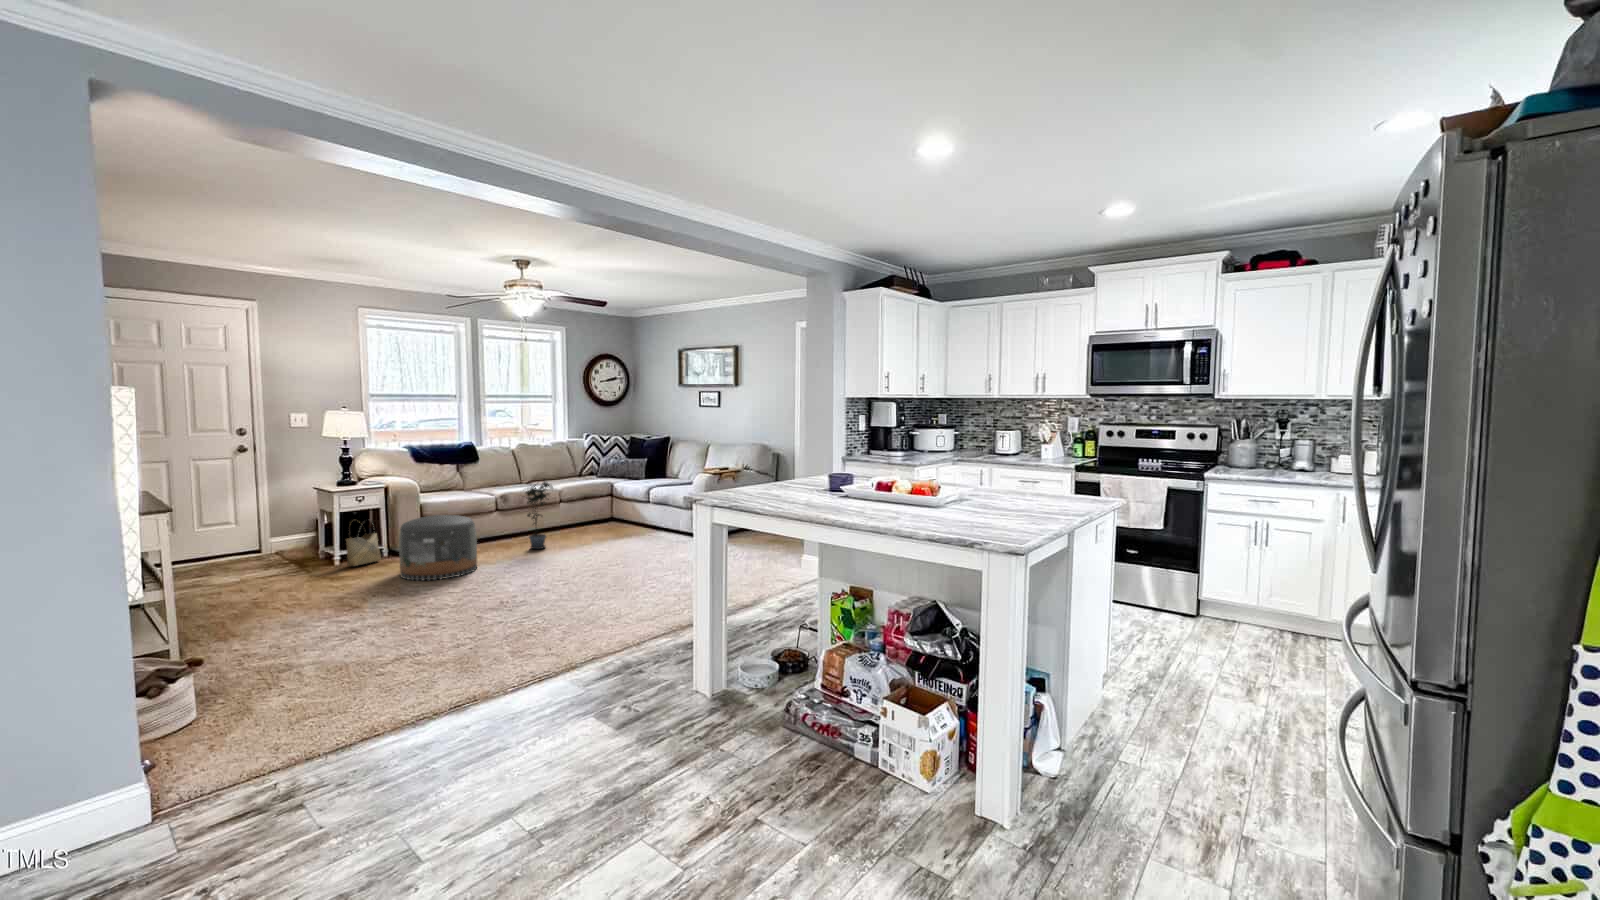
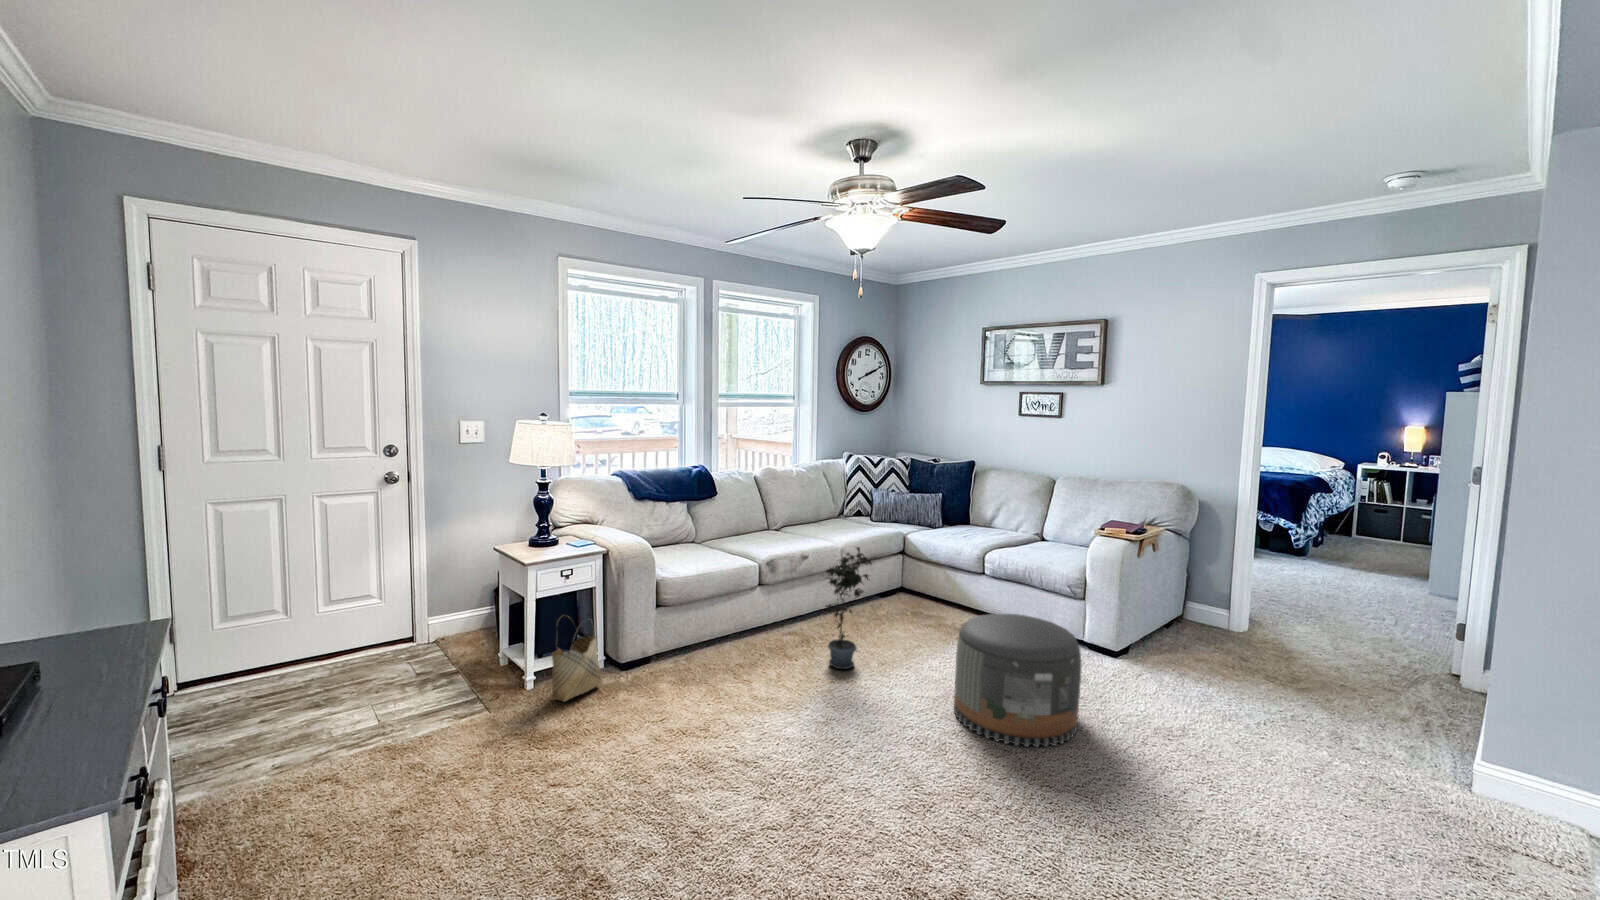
pouf: present [399,515,477,580] -> present [954,614,1082,747]

